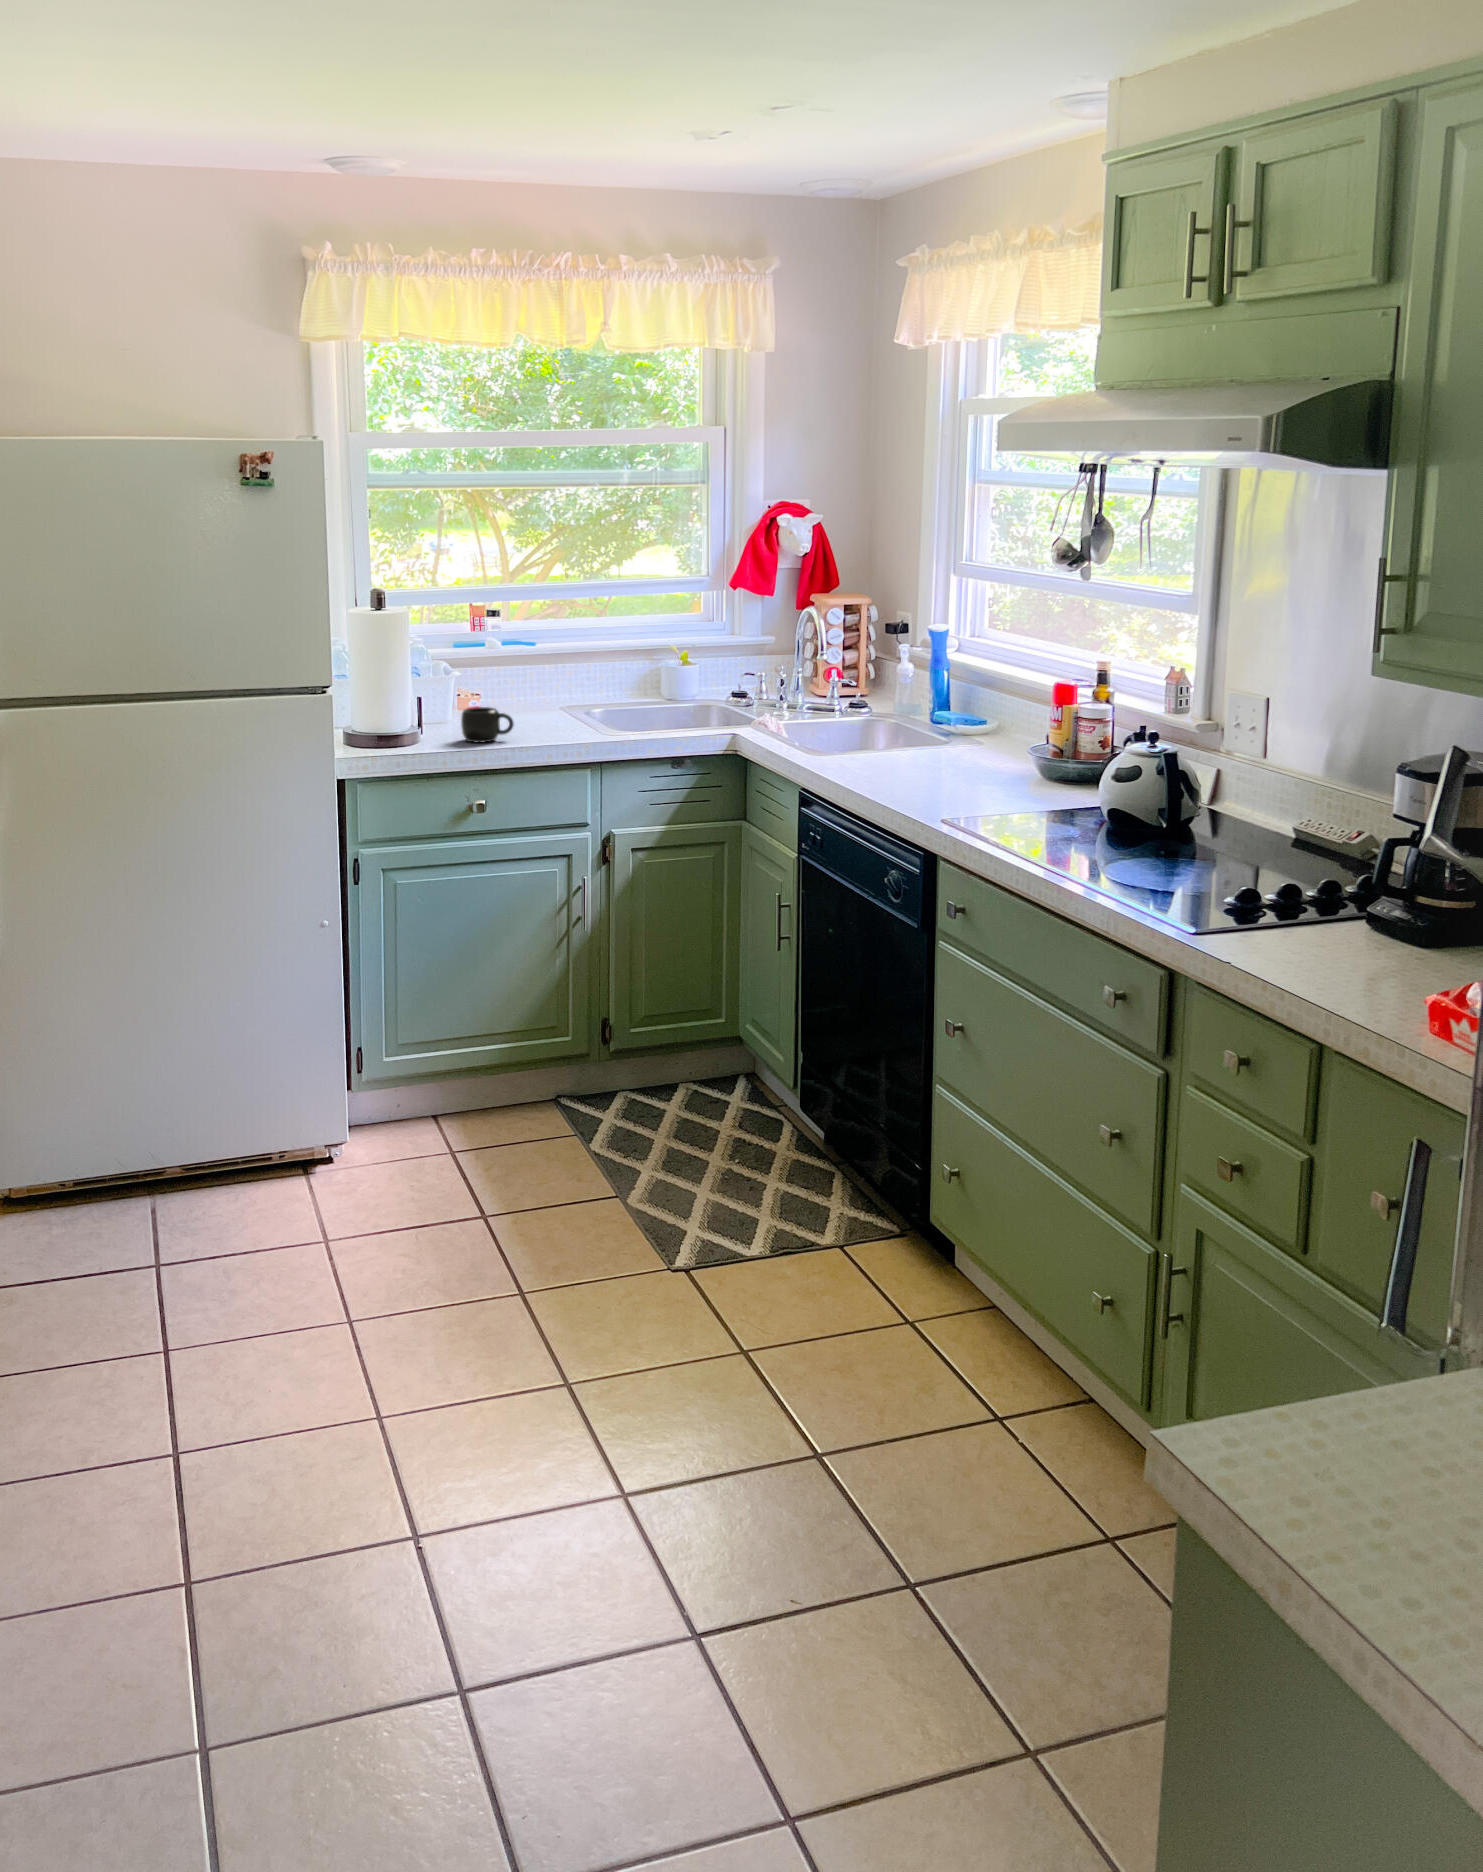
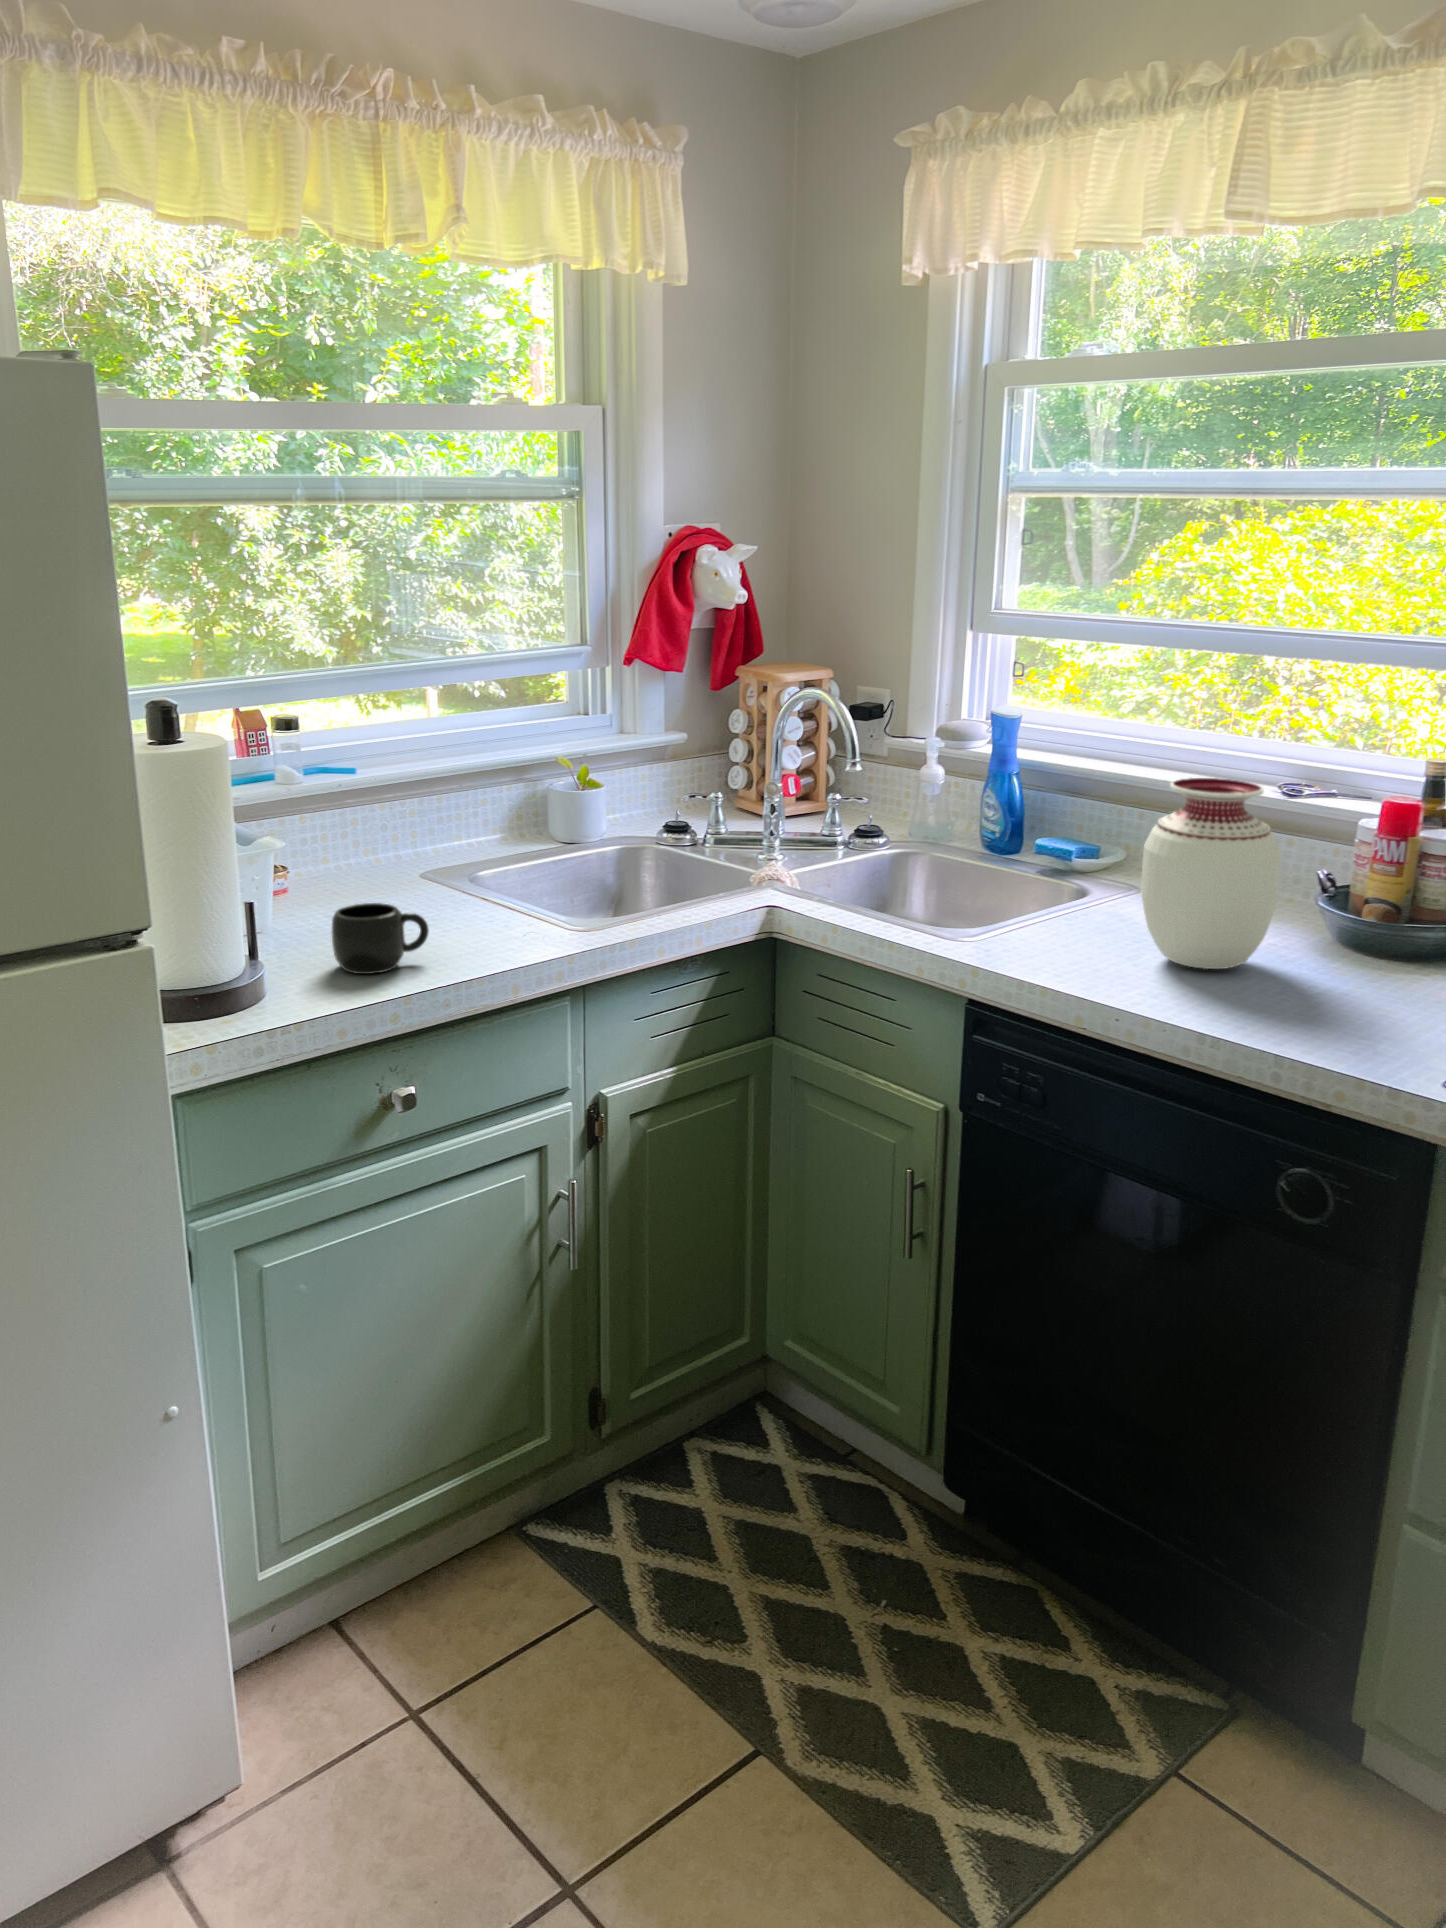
vase: none [889,661,967,775] -> present [1141,778,1281,969]

